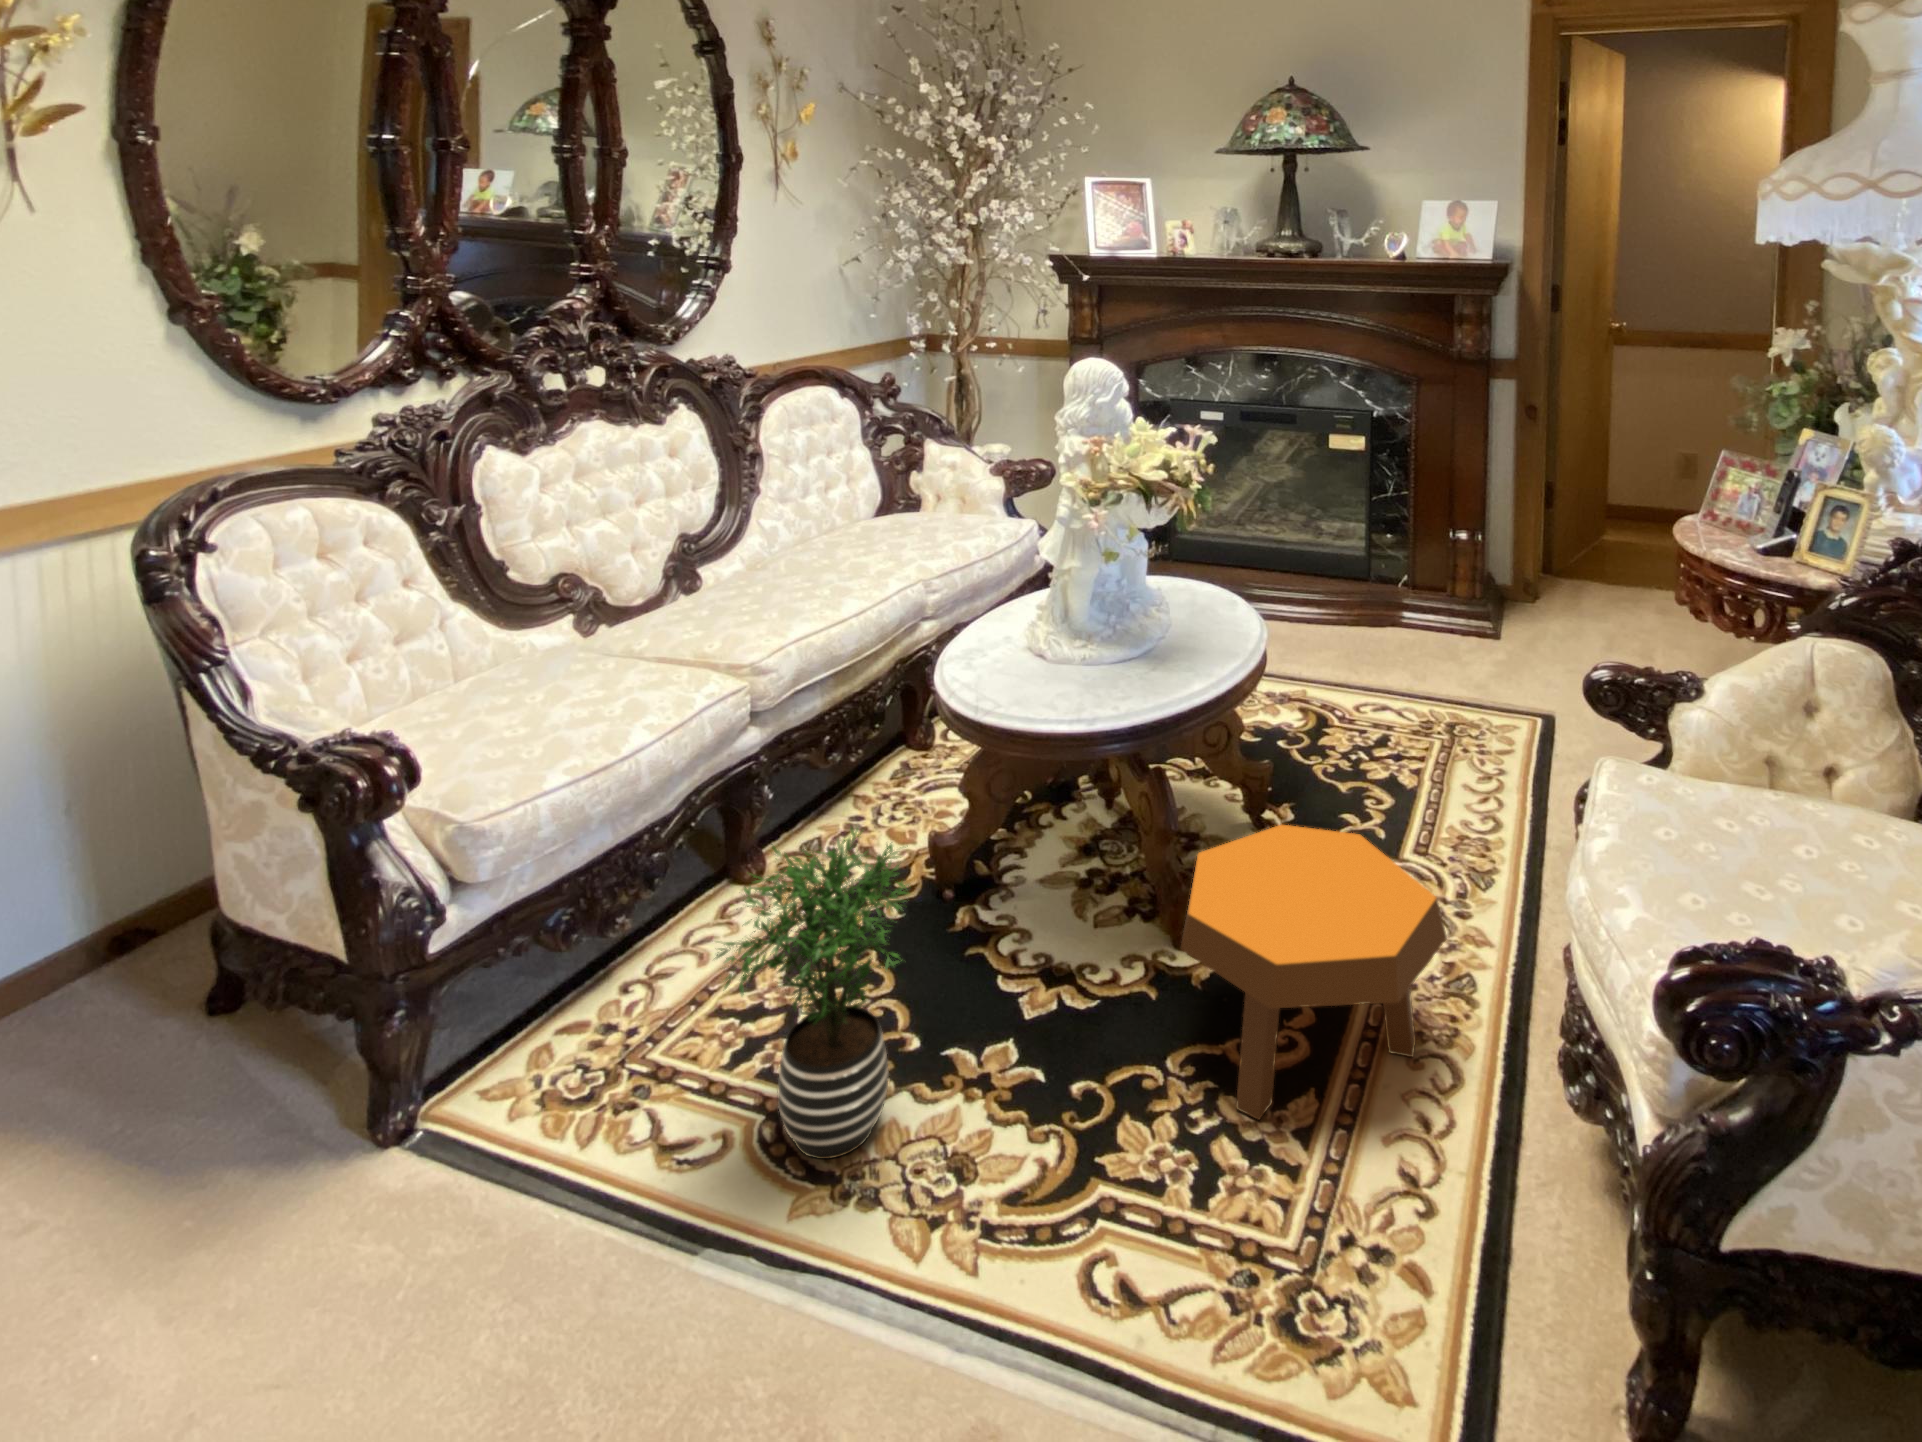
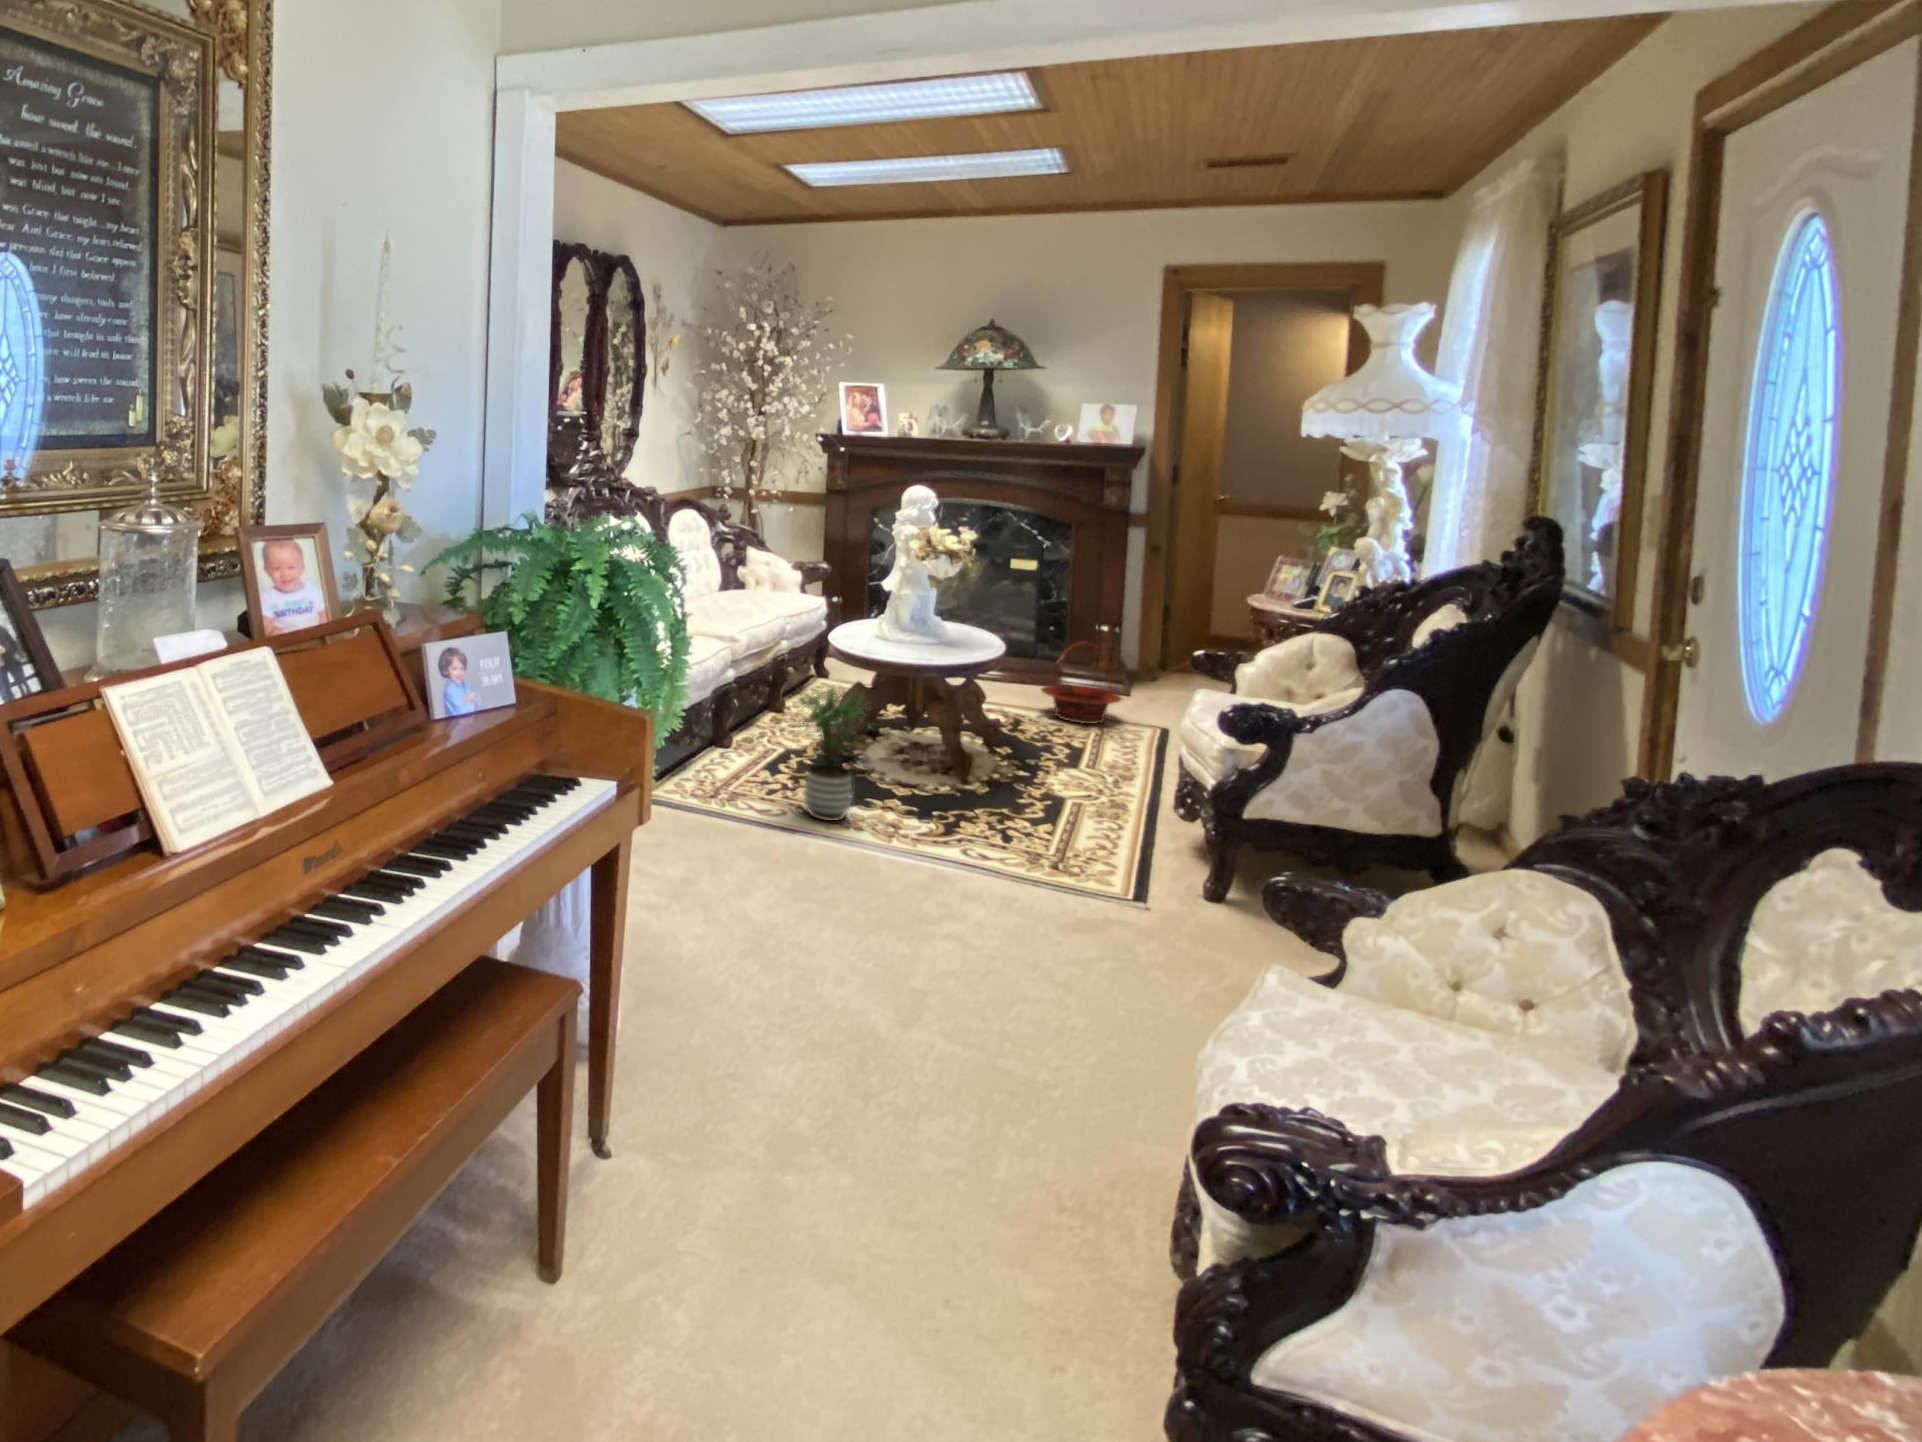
basket: none [1359,583,1484,716] -> present [1041,643,1122,724]
footstool: present [1181,825,1447,1119] -> none [982,722,1116,828]

